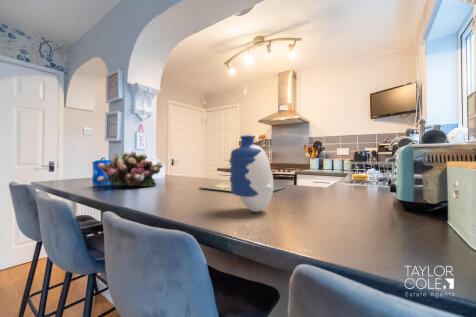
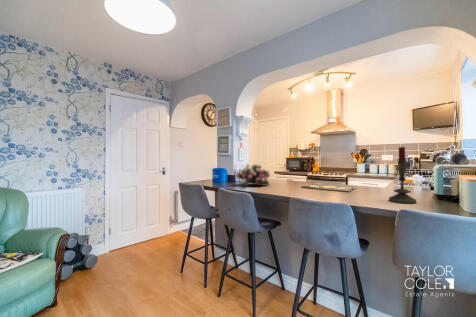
candle: none [315,99,367,227] -> present [389,147,416,204]
vase: present [230,135,274,212] -> none [343,161,368,198]

